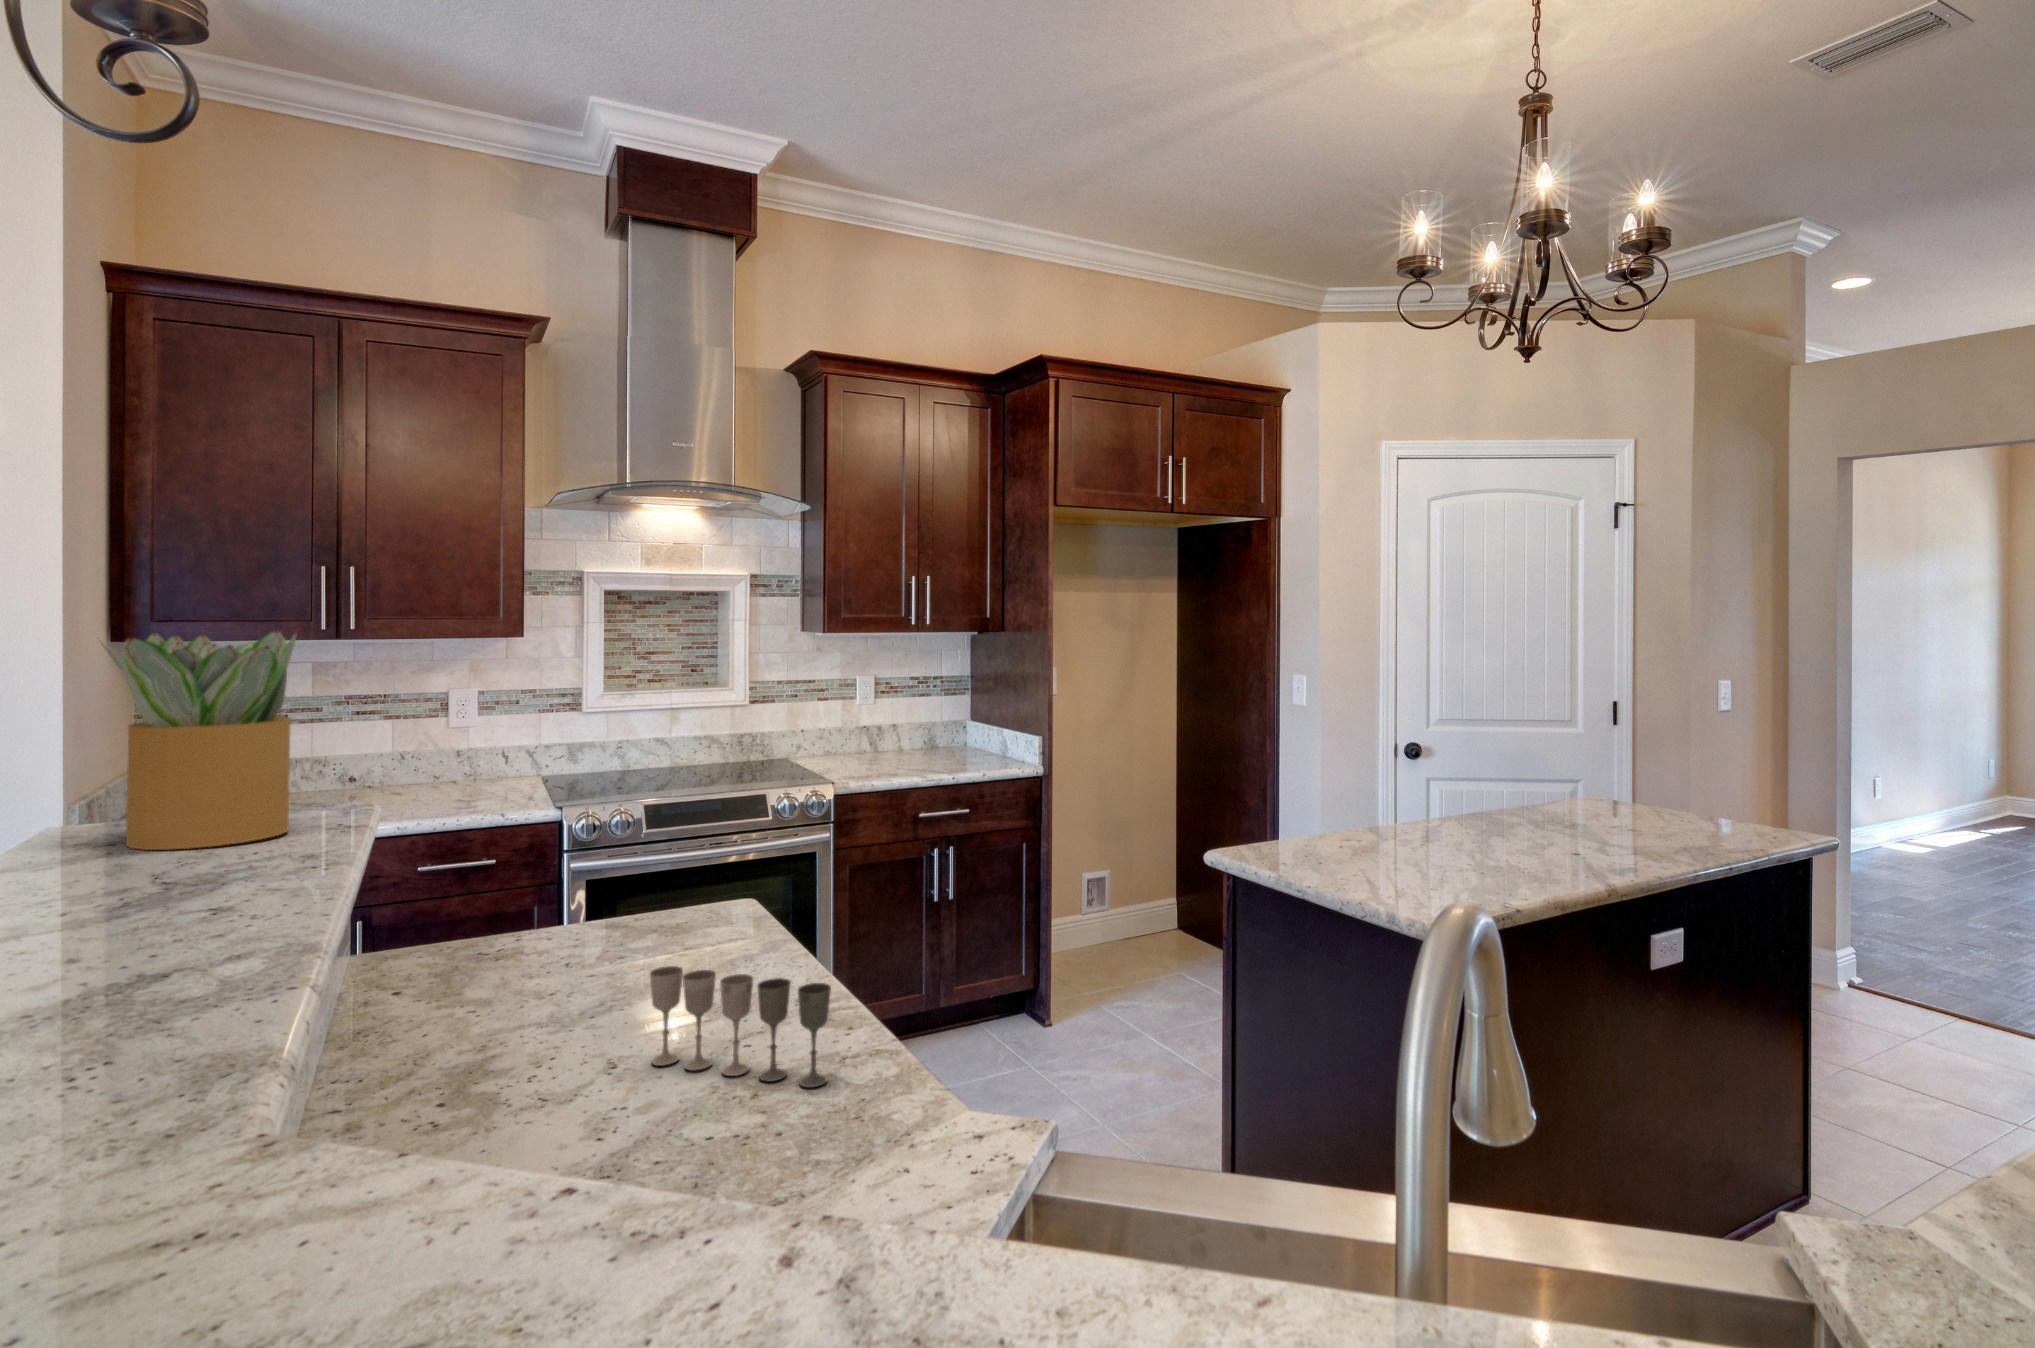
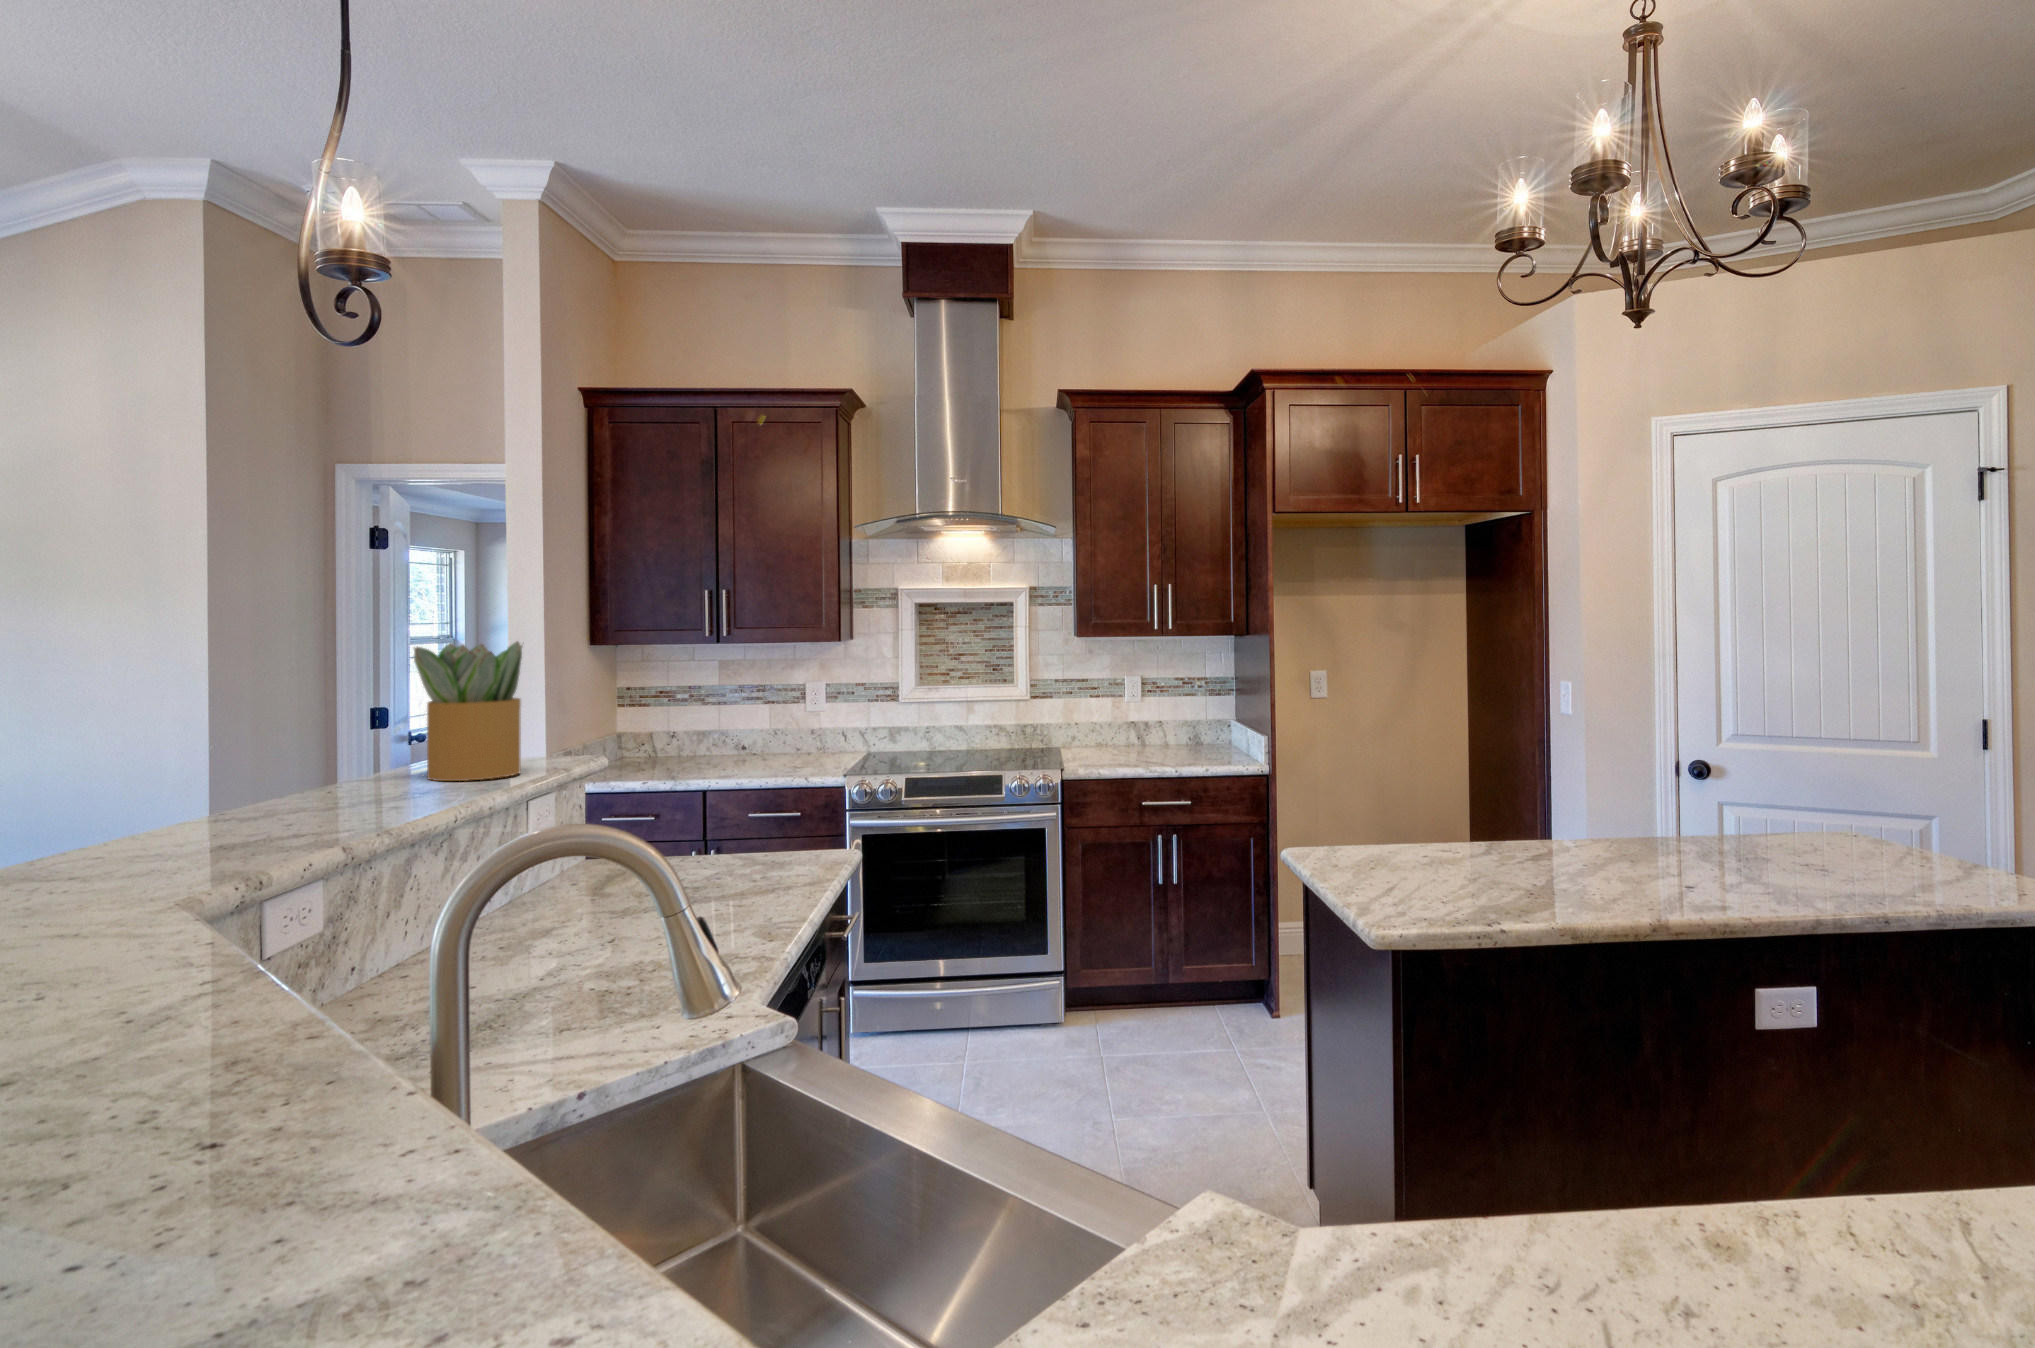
wine glass: present [650,966,831,1087] -> none [541,878,612,972]

